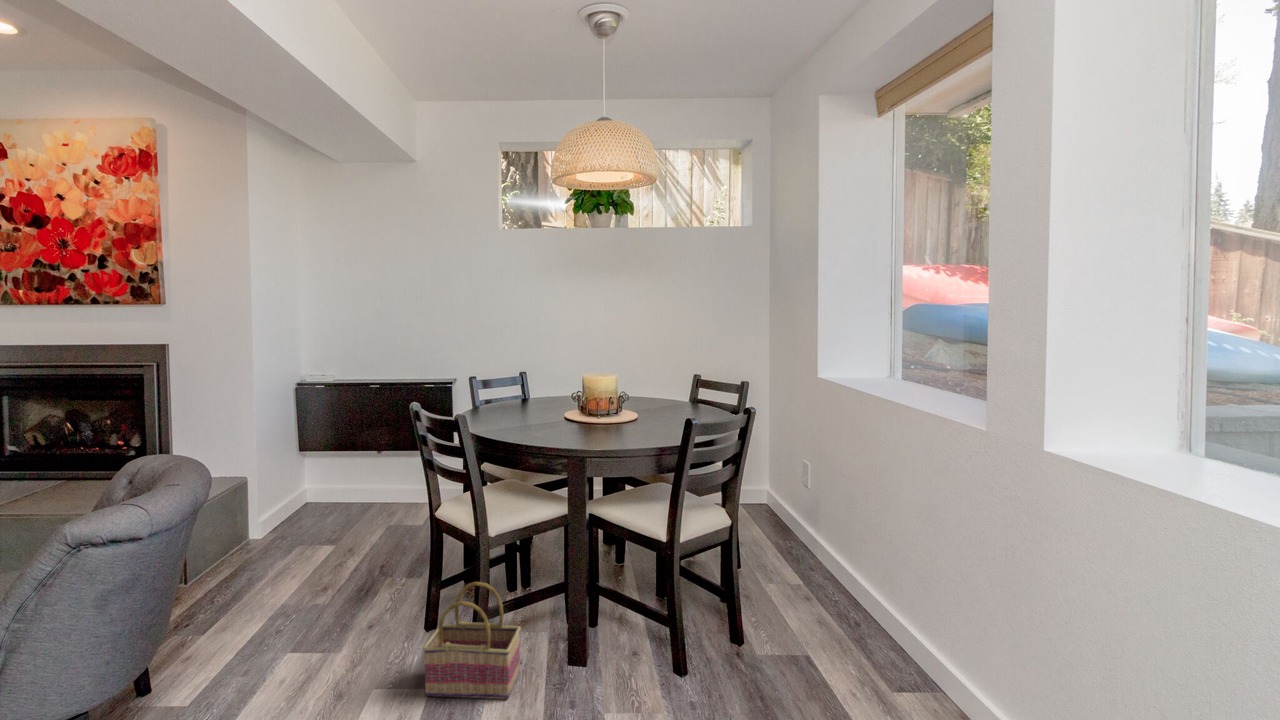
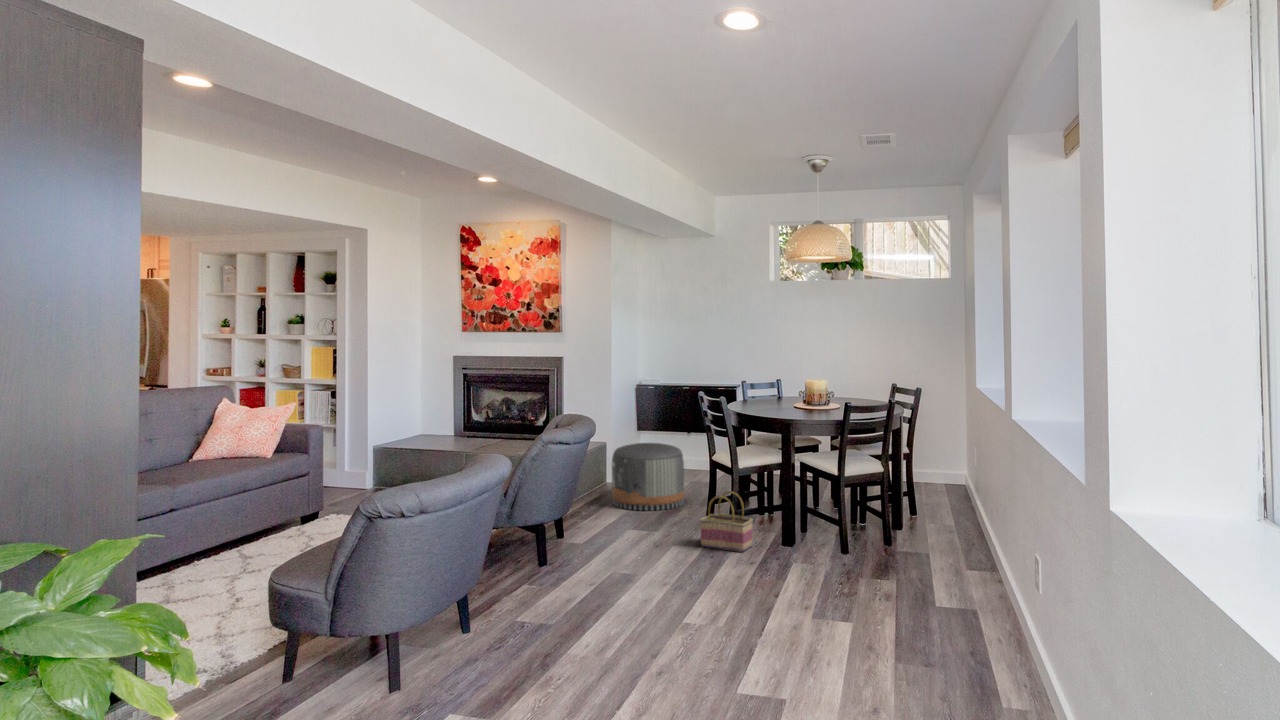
pouf: none [255,476,385,598] -> present [612,443,684,511]

